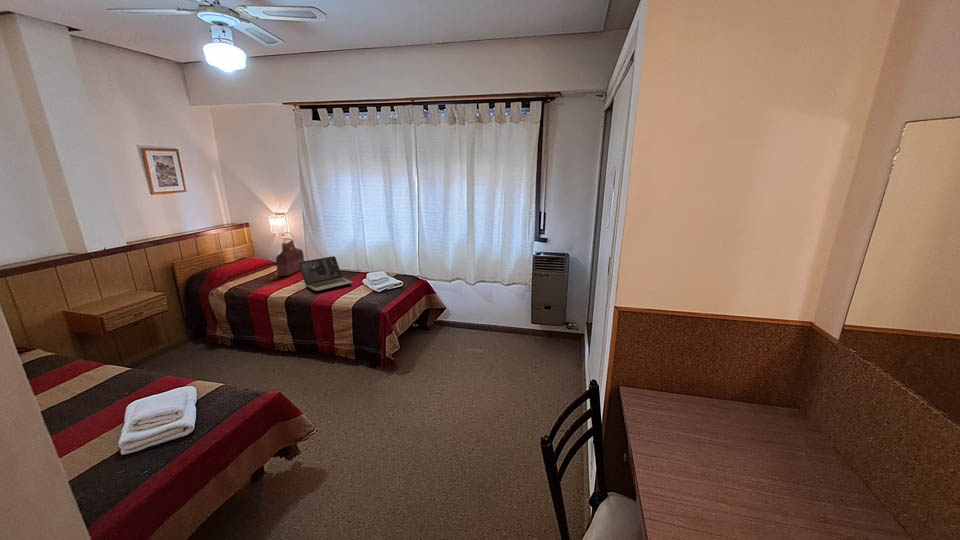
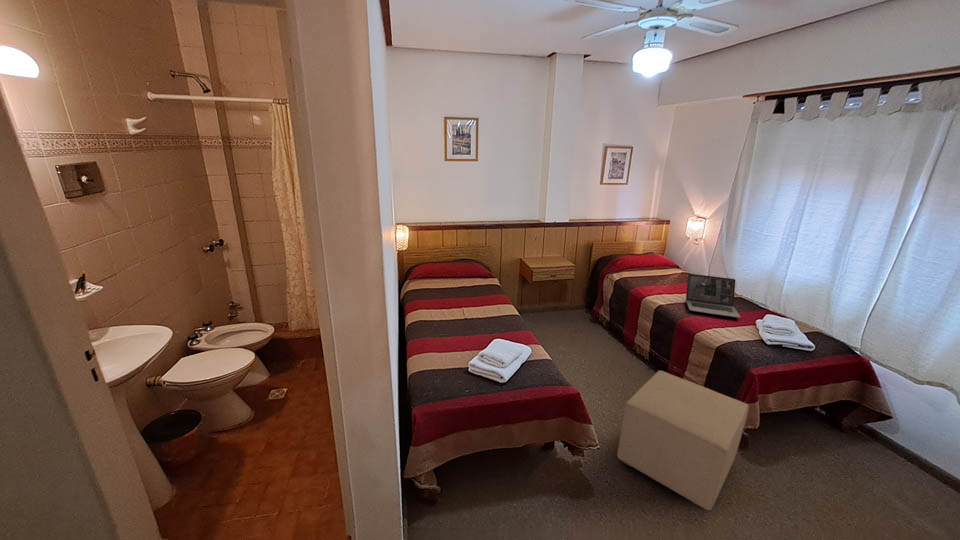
handbag: present [276,239,304,276] -> none [669,245,706,284]
ottoman: none [322,334,411,438] -> present [617,371,749,510]

